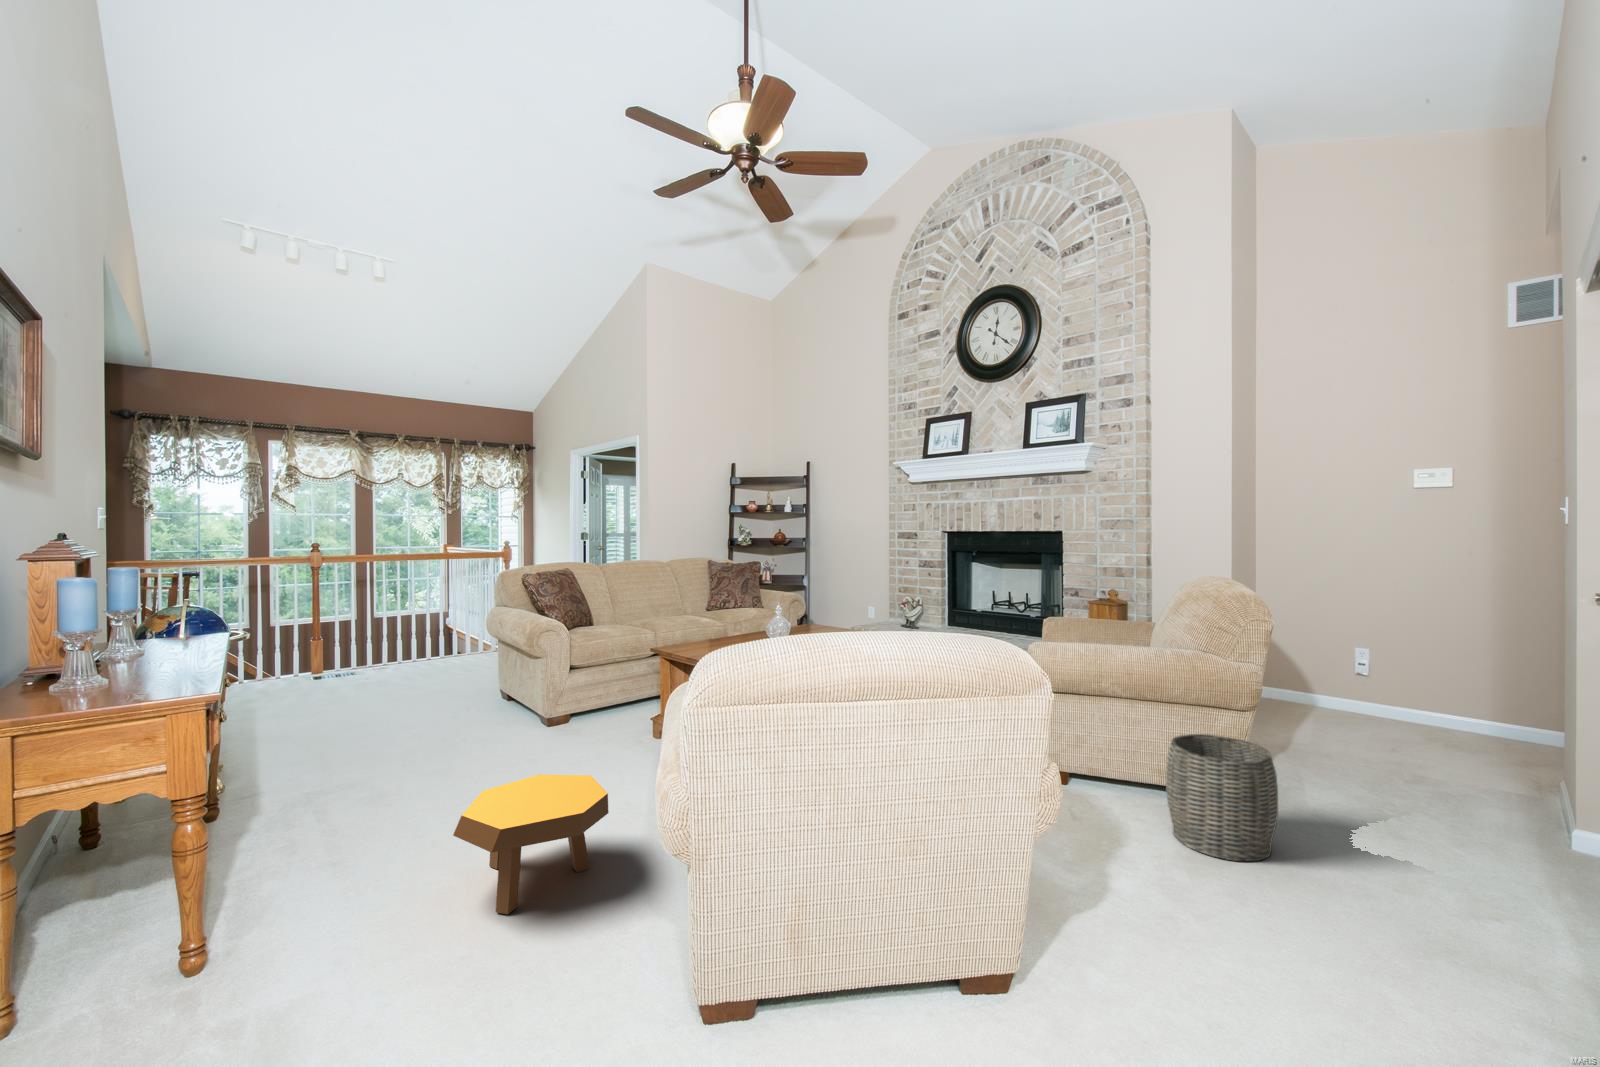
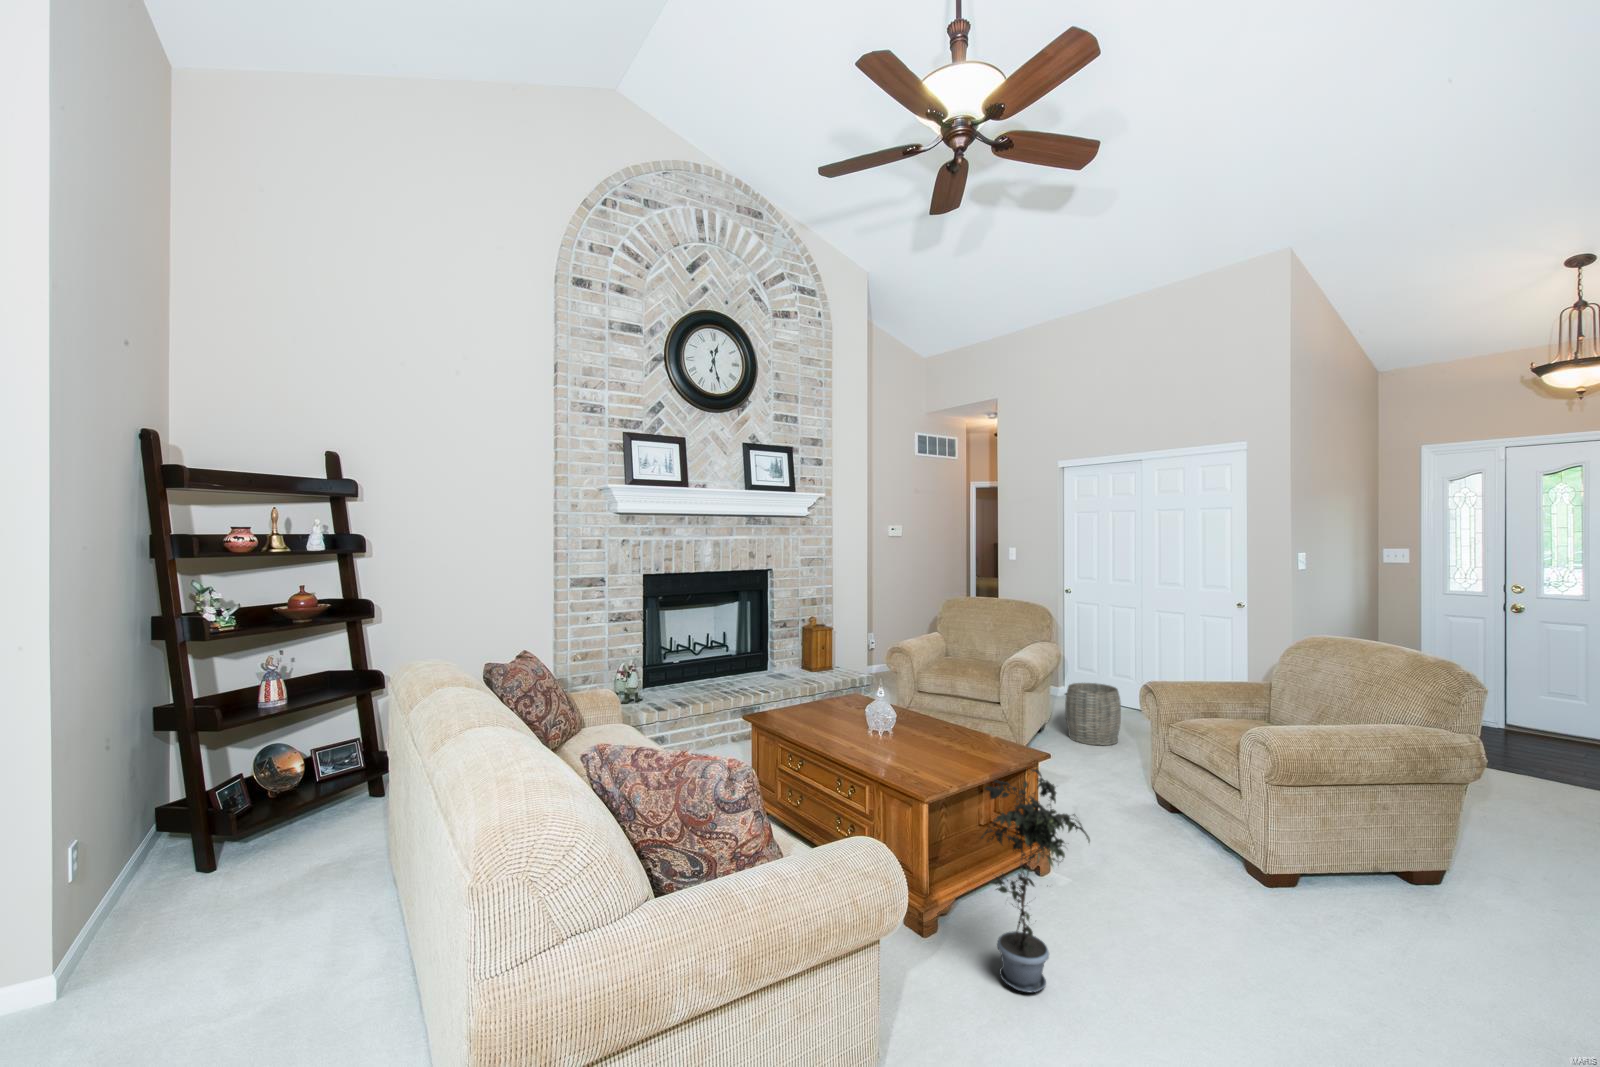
potted plant: none [535,636,624,763] -> present [981,769,1090,992]
footstool: present [453,774,609,914] -> none [1280,848,1474,1012]

